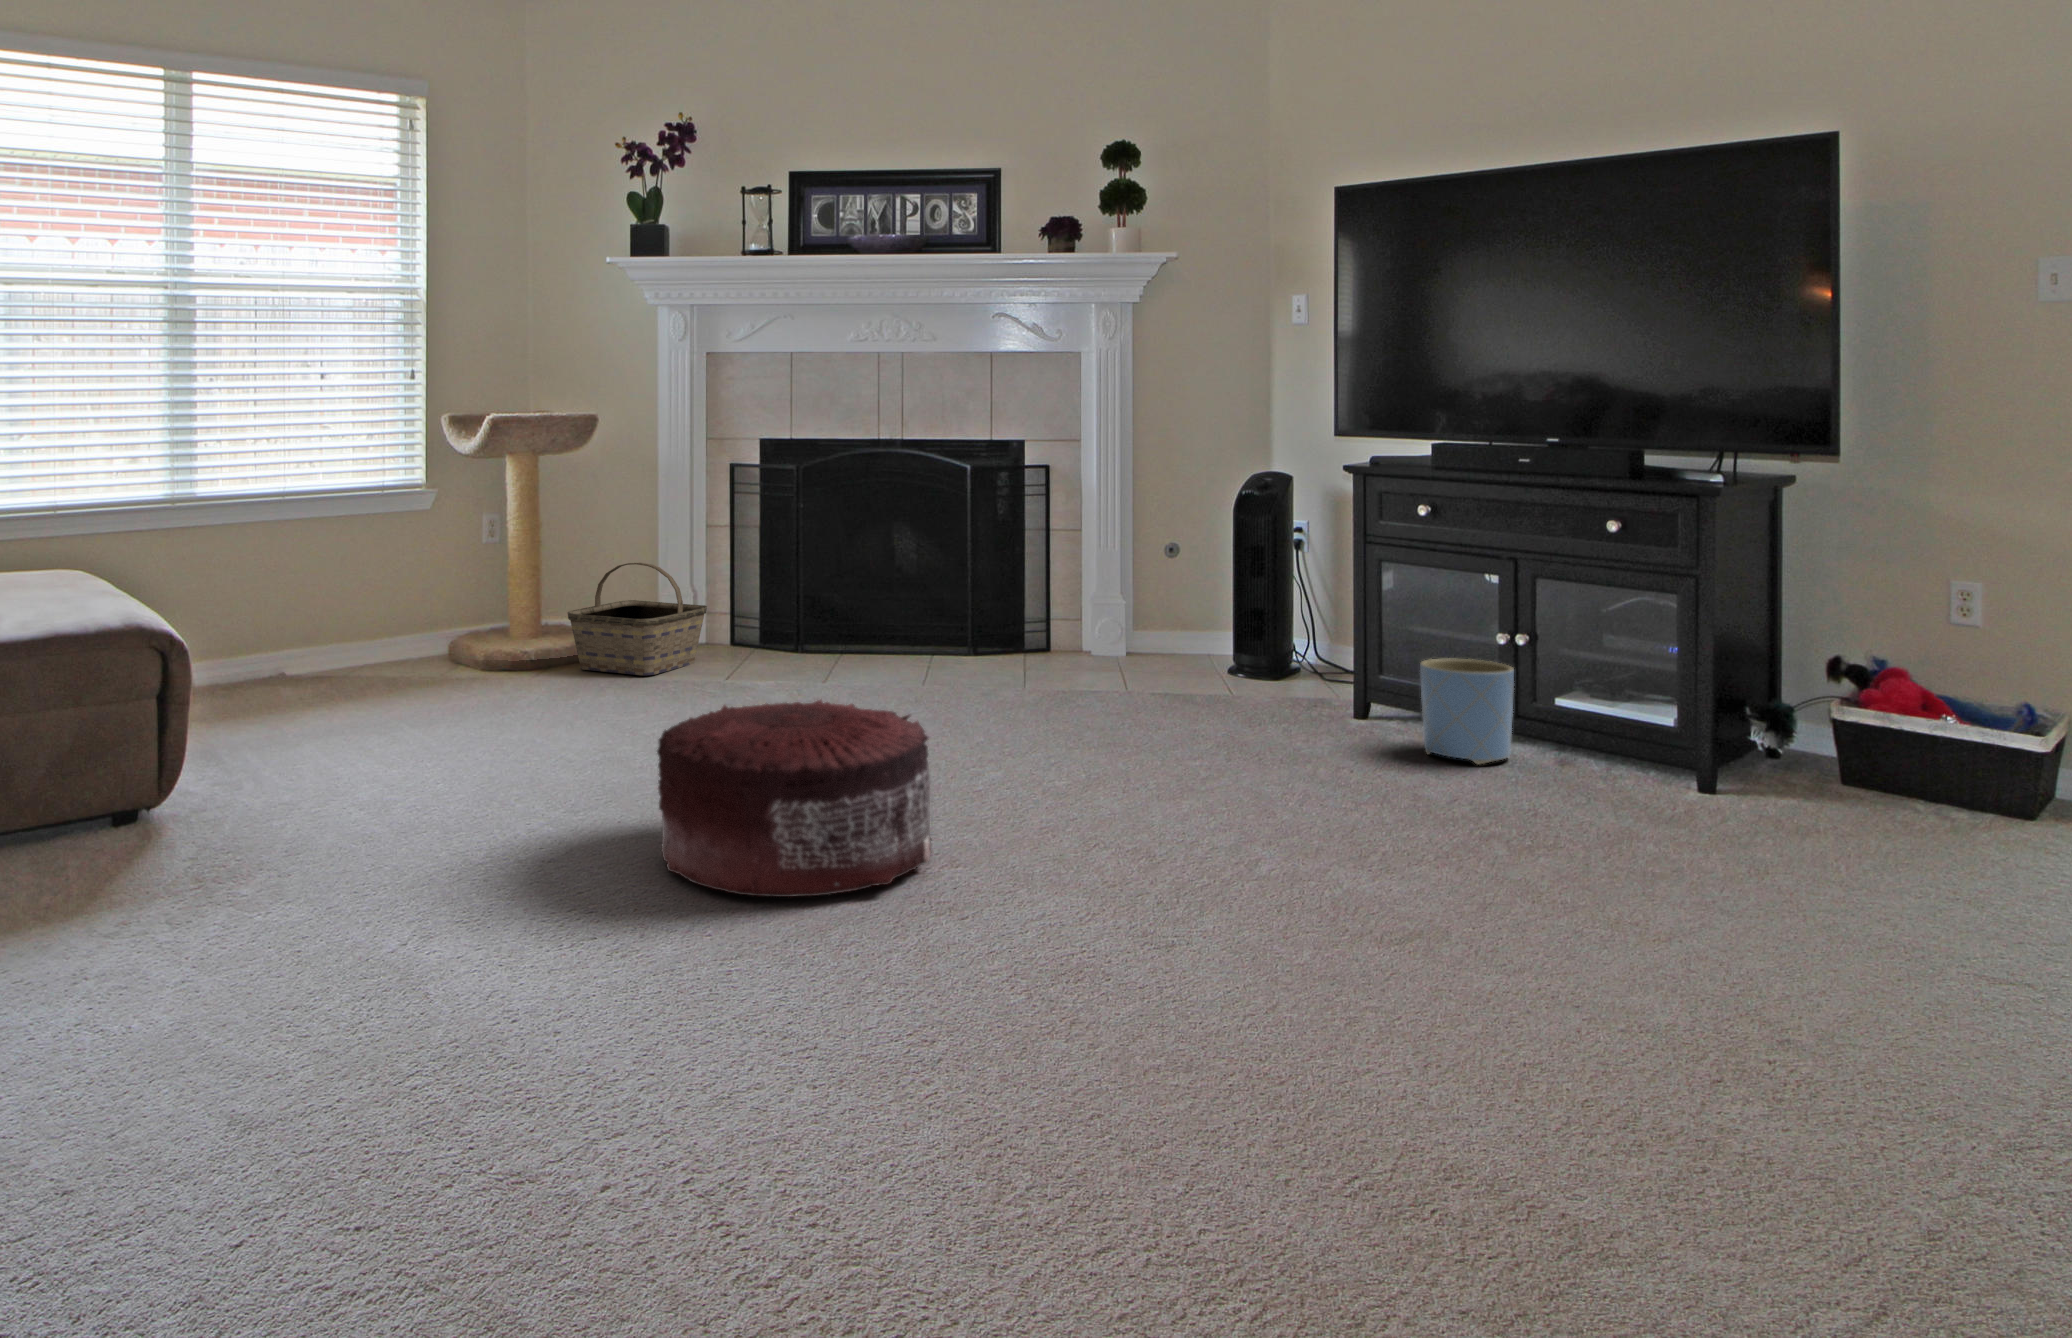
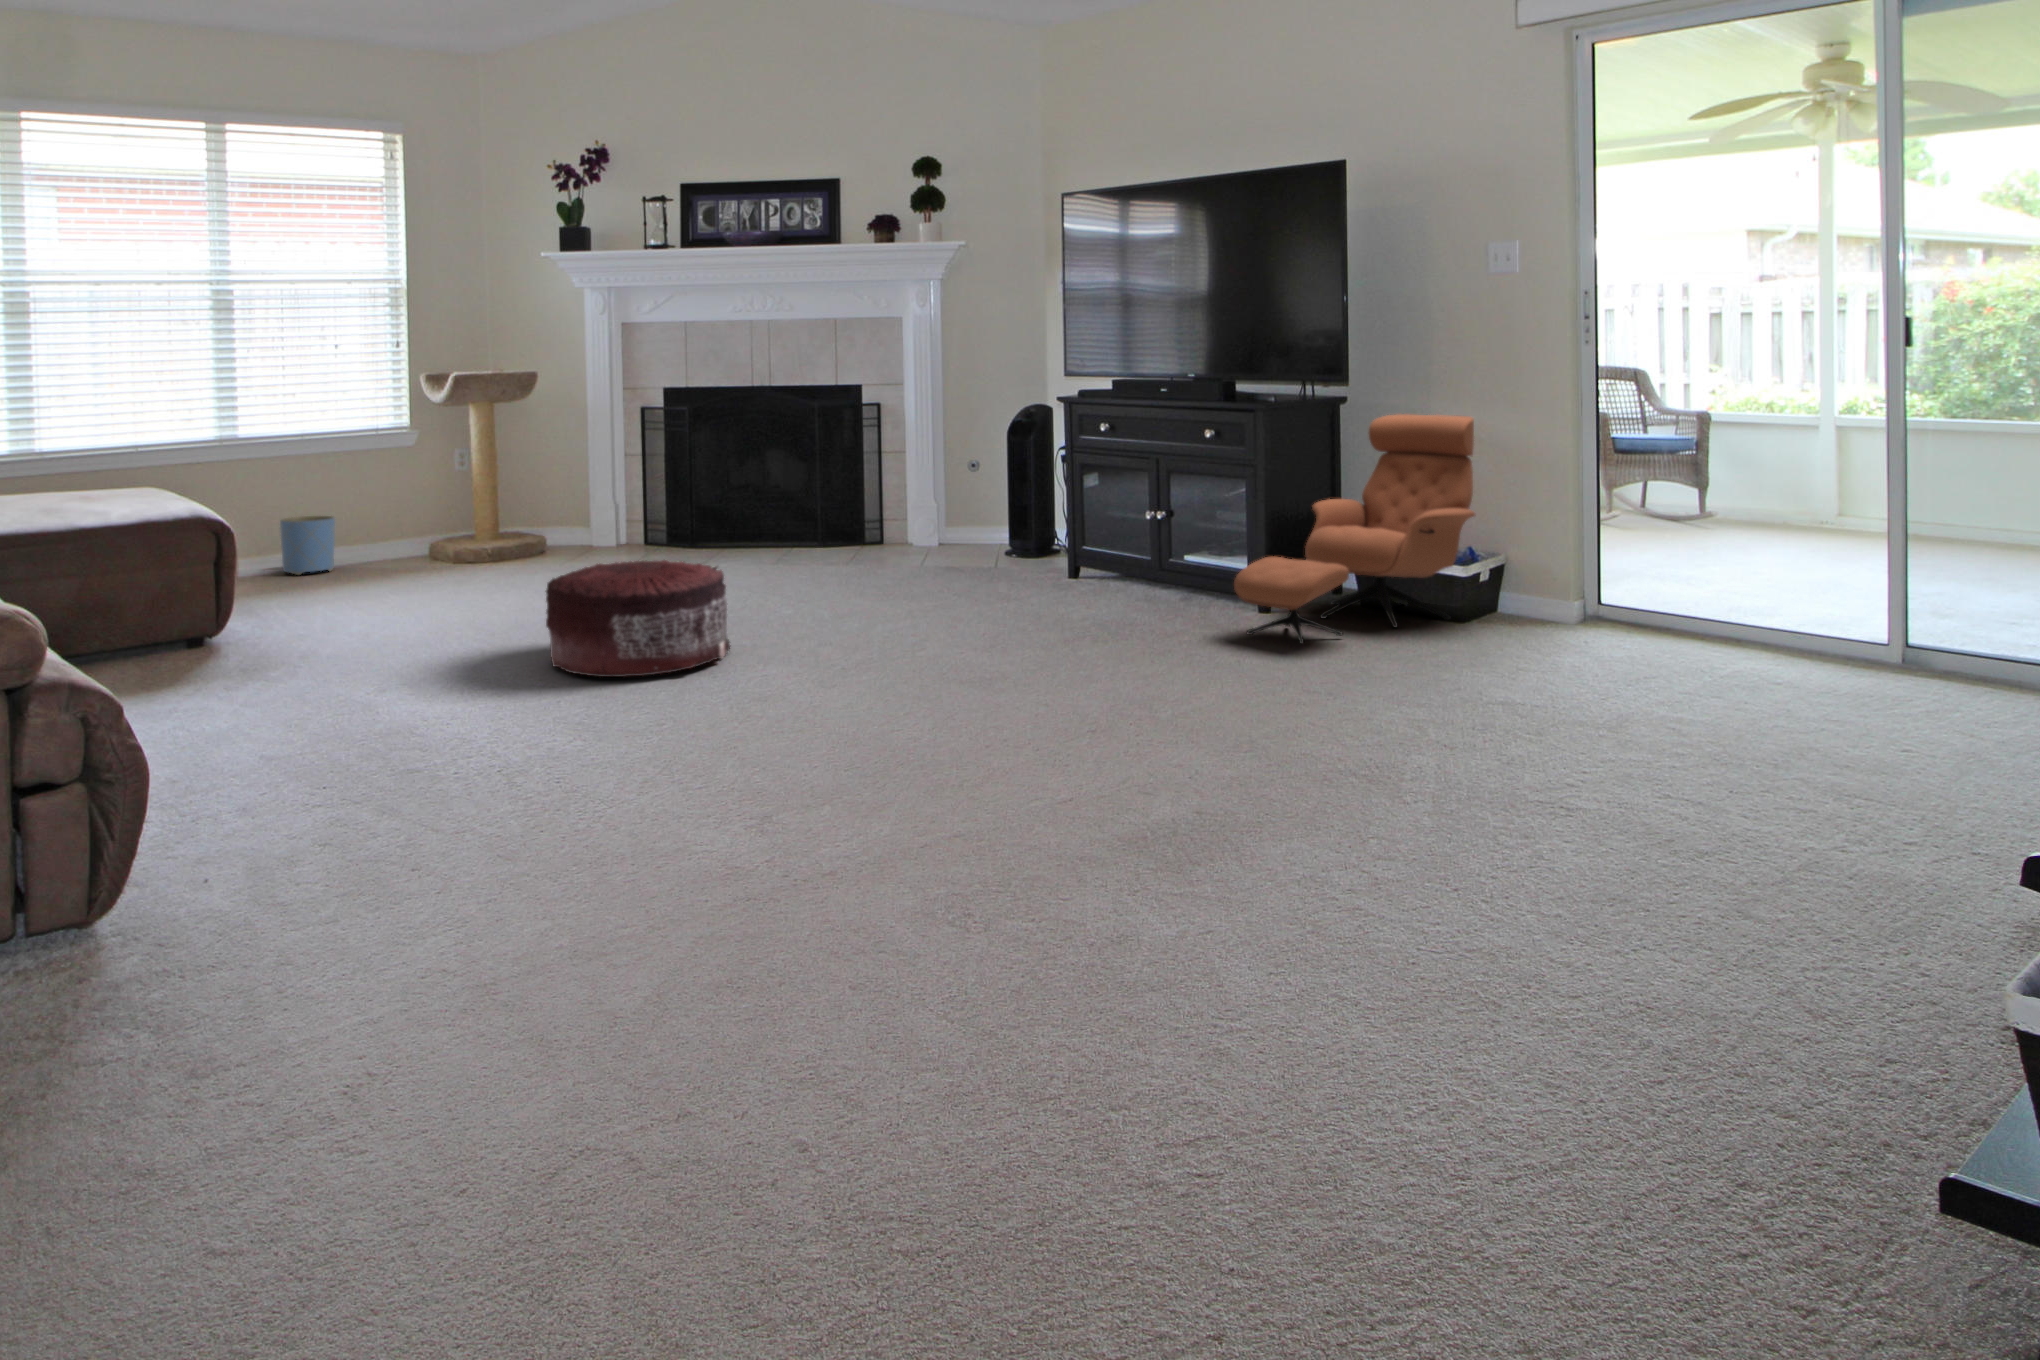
lounge chair: none [1689,501,2030,859] -> present [1234,414,1475,644]
basket: present [568,563,707,676] -> none [517,480,623,562]
planter: present [1420,658,1514,765] -> present [280,516,335,575]

